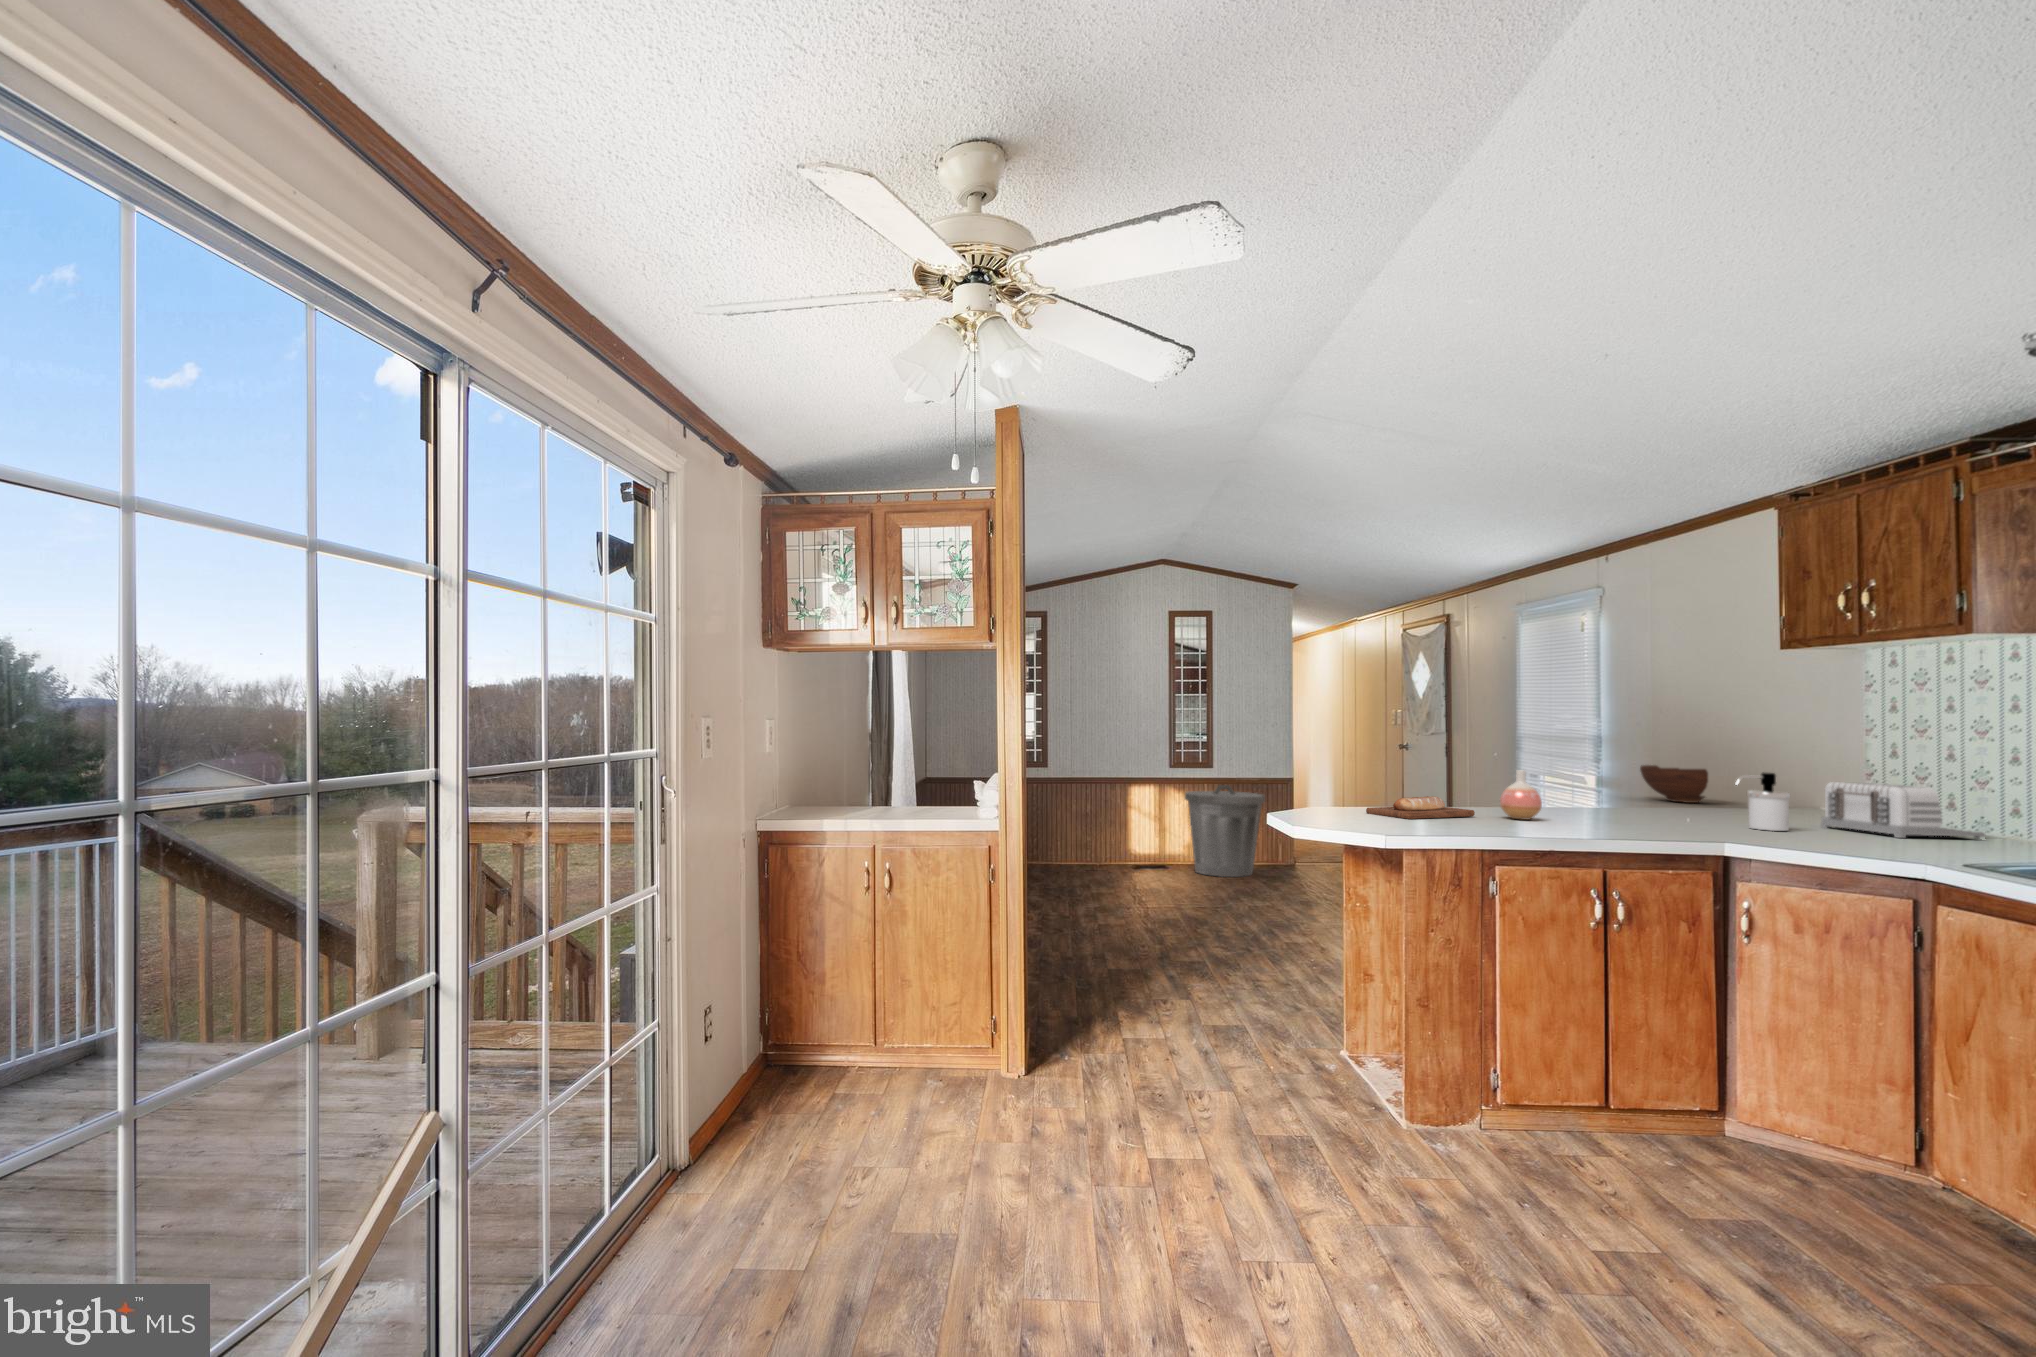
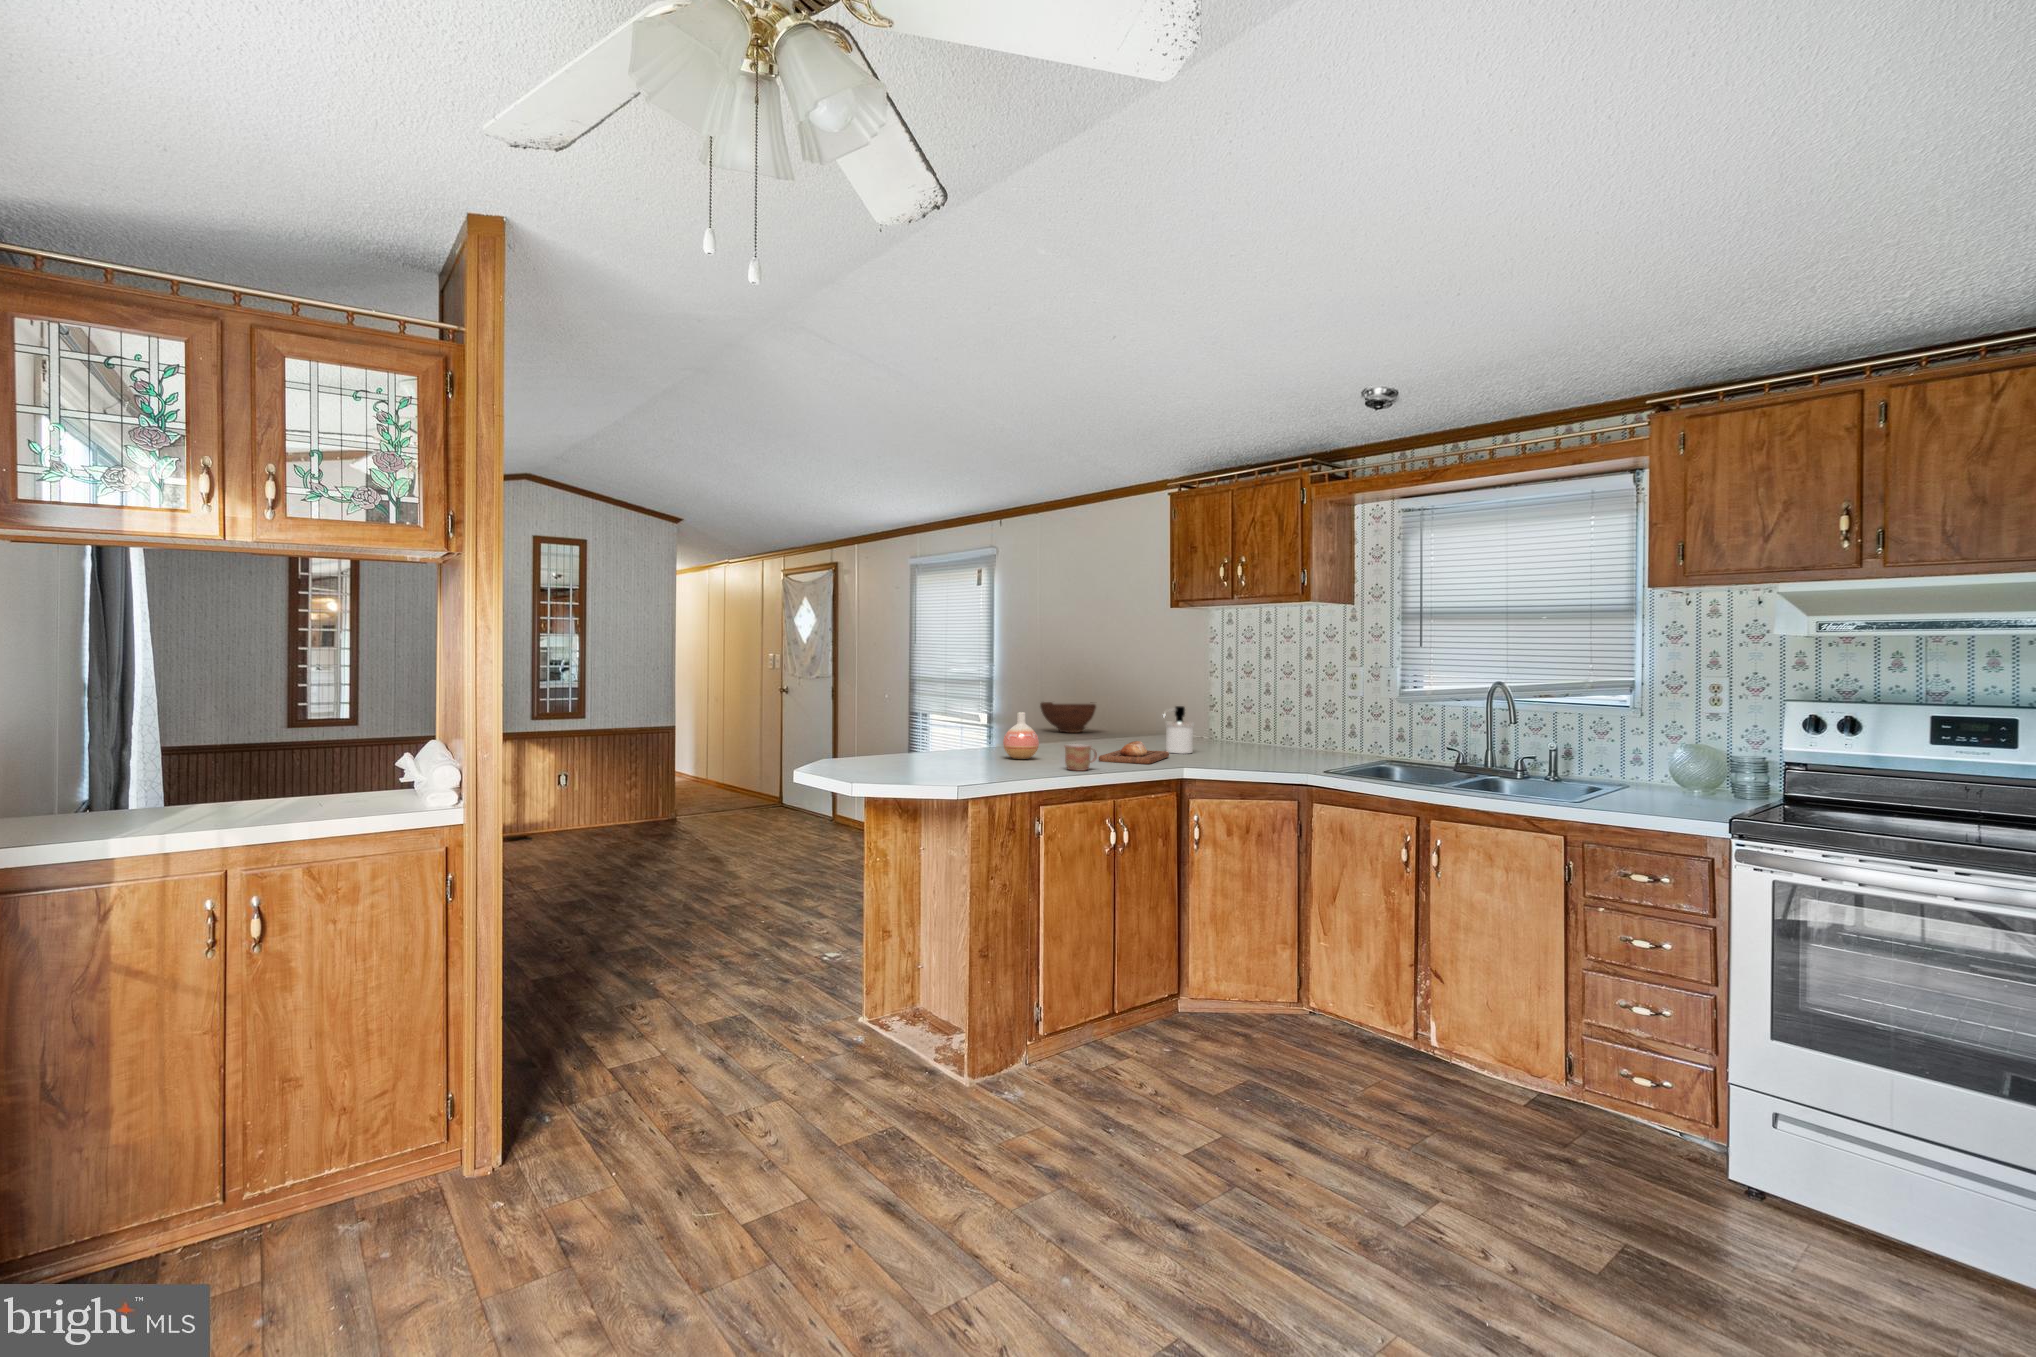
toaster: present [1821,782,1985,839] -> none [1196,710,1290,753]
trash can: present [1185,785,1265,877] -> none [555,738,651,841]
bread loaf: present [1366,796,1475,819] -> present [1099,741,1169,764]
mug: none [1540,805,1582,833] -> present [1065,744,1097,771]

